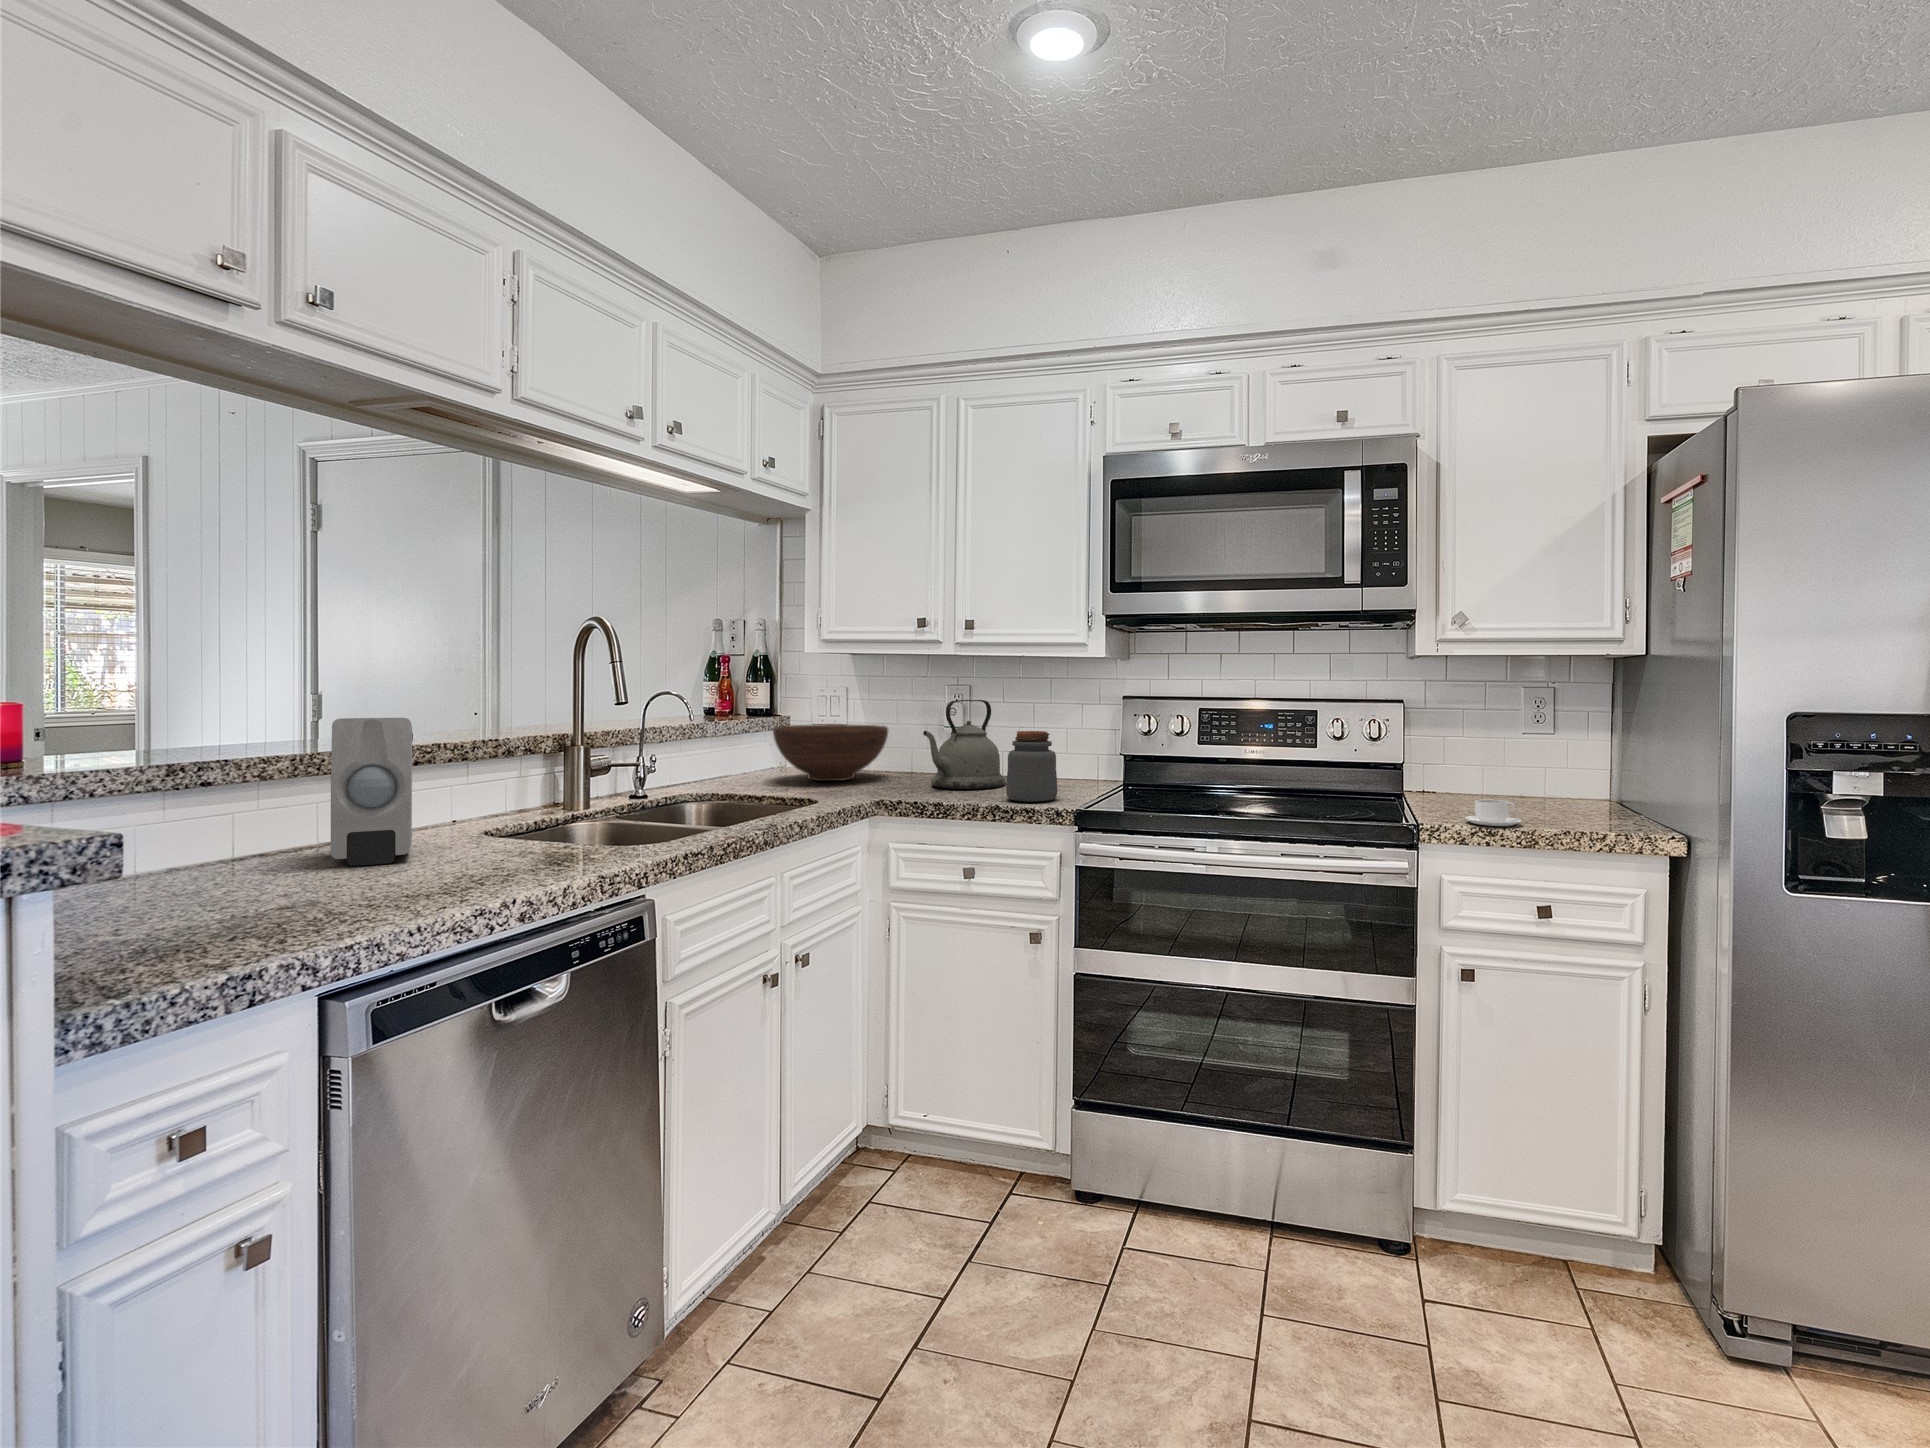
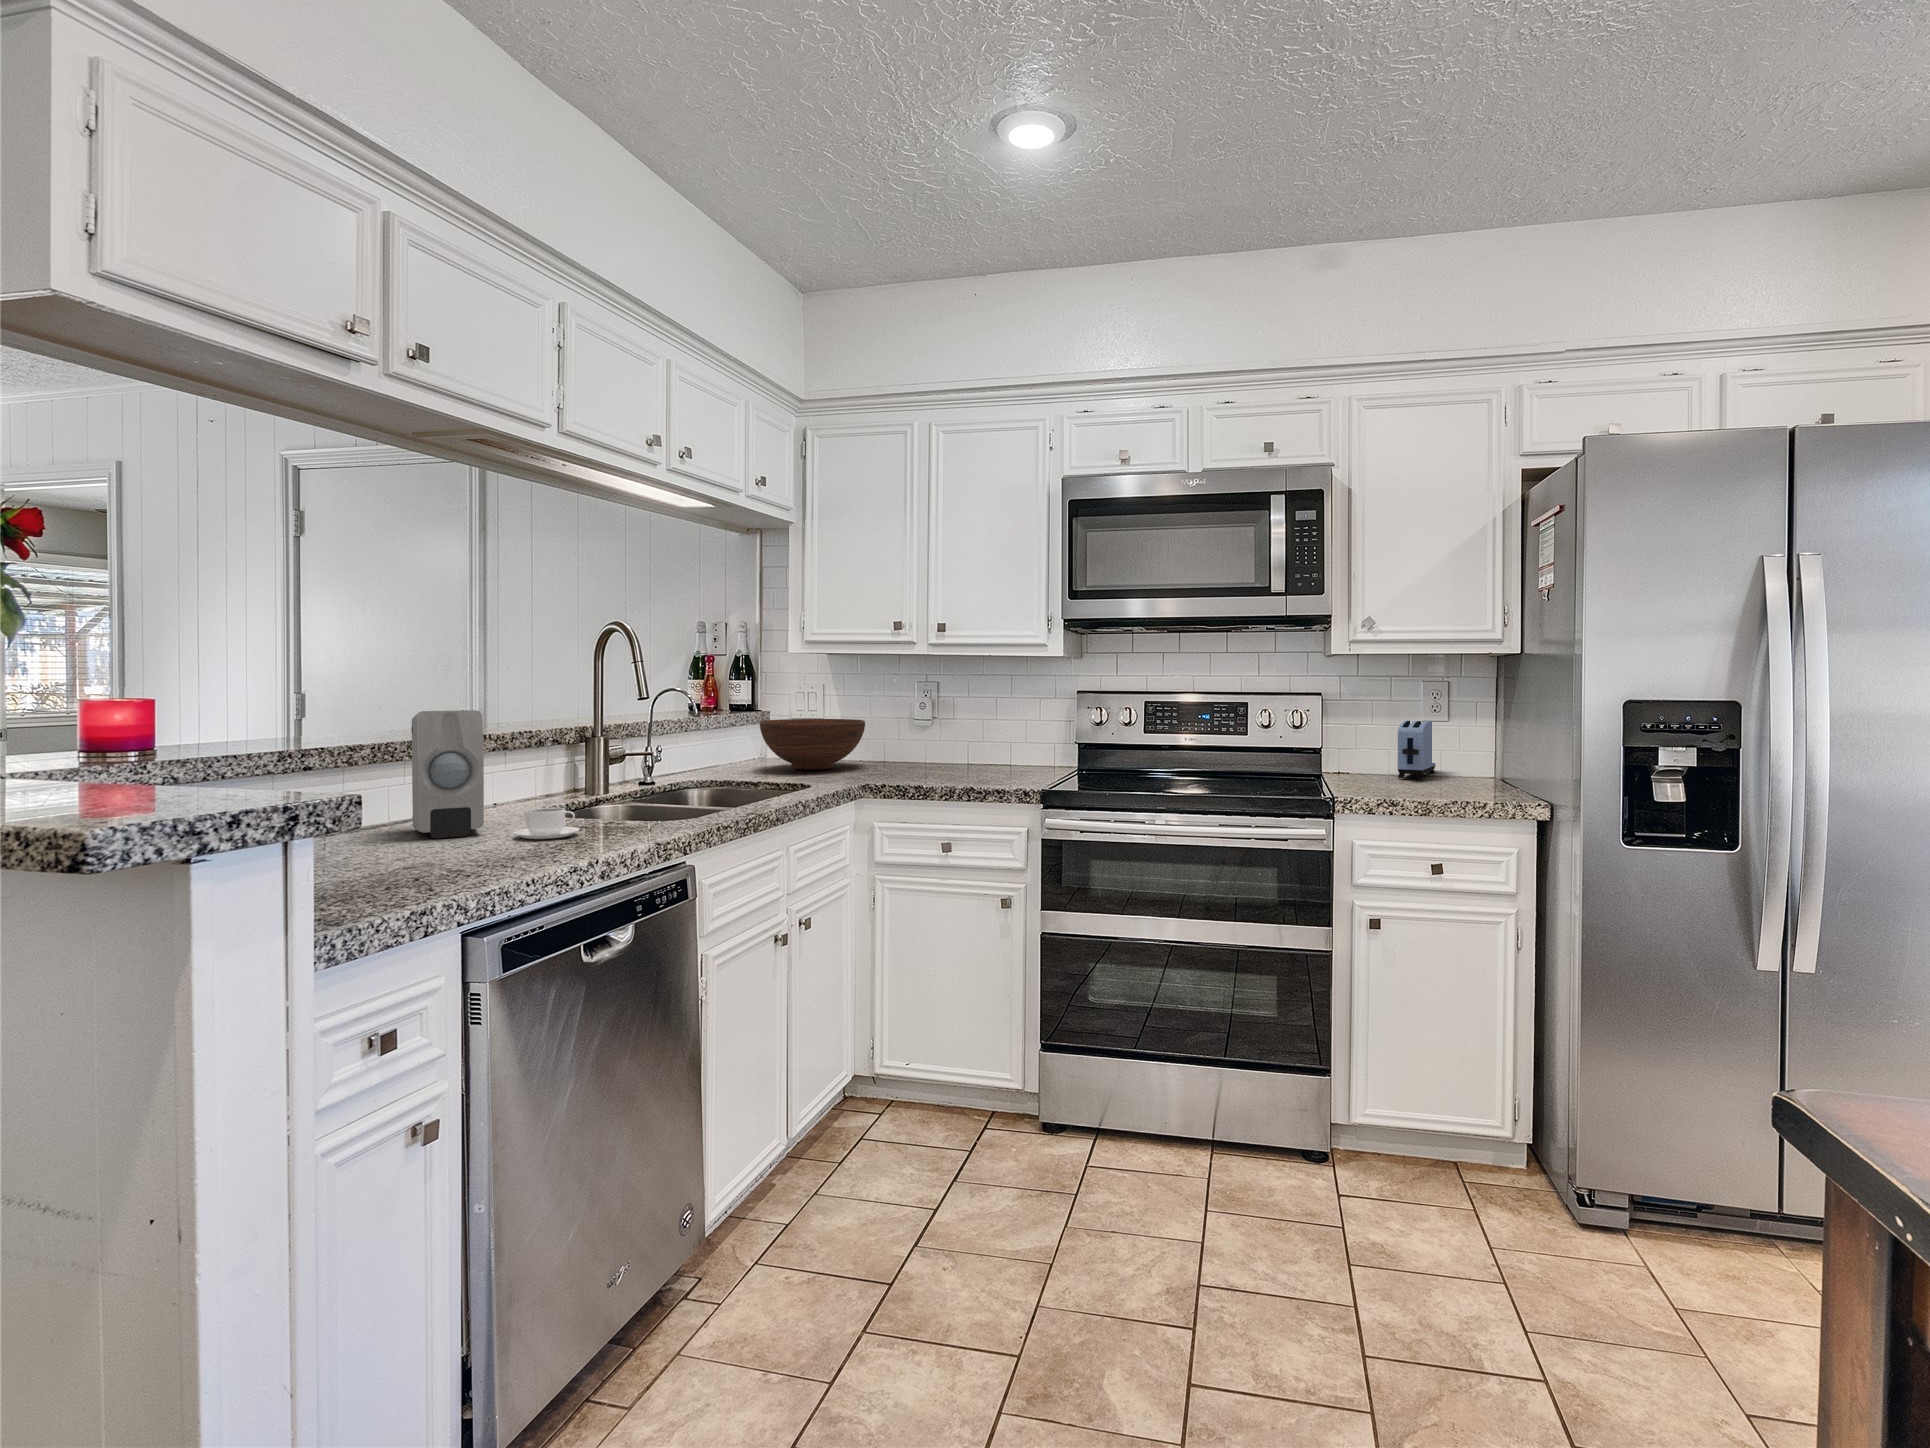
kettle: present [923,700,1006,789] -> none [902,695,974,775]
jar: present [1006,731,1058,802] -> none [978,722,1024,784]
toaster: none [1494,732,1540,801] -> present [1398,721,1436,779]
coffee cup: present [1465,799,1521,826] -> present [514,808,579,839]

